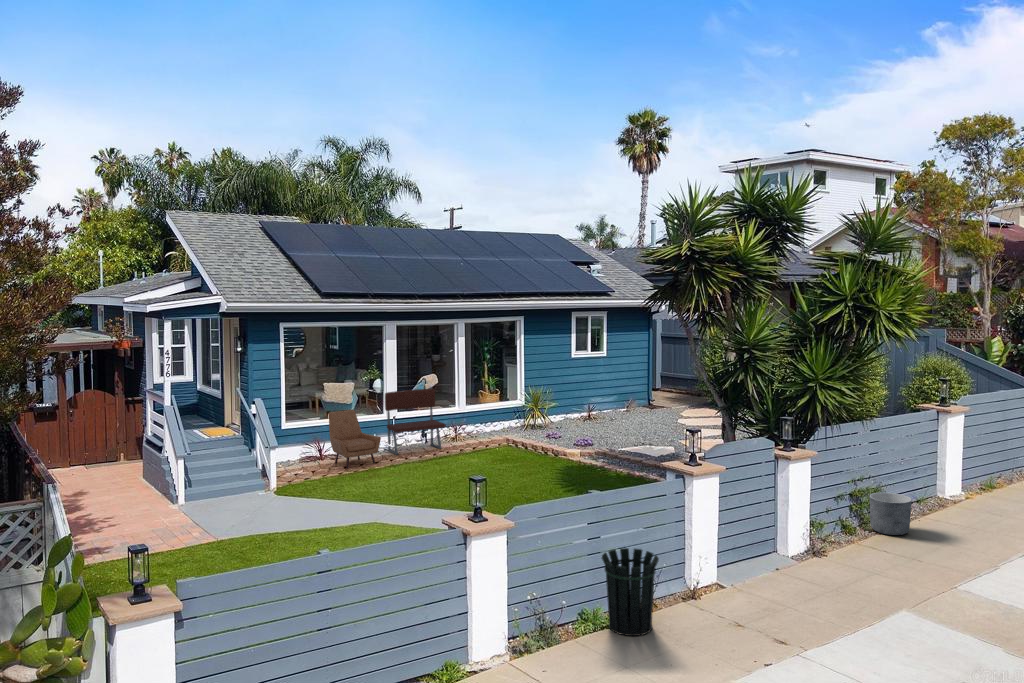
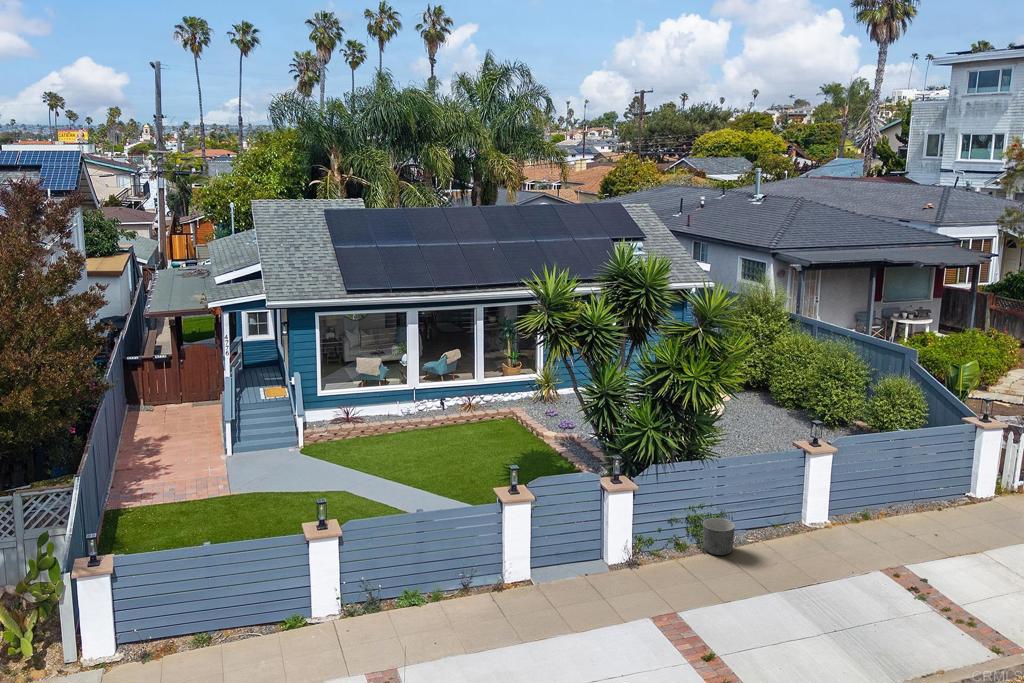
bench: present [385,389,446,455] -> none [407,365,456,421]
chair: present [329,410,381,469] -> none [357,382,395,433]
waste bin: present [602,548,659,636] -> none [416,553,455,613]

